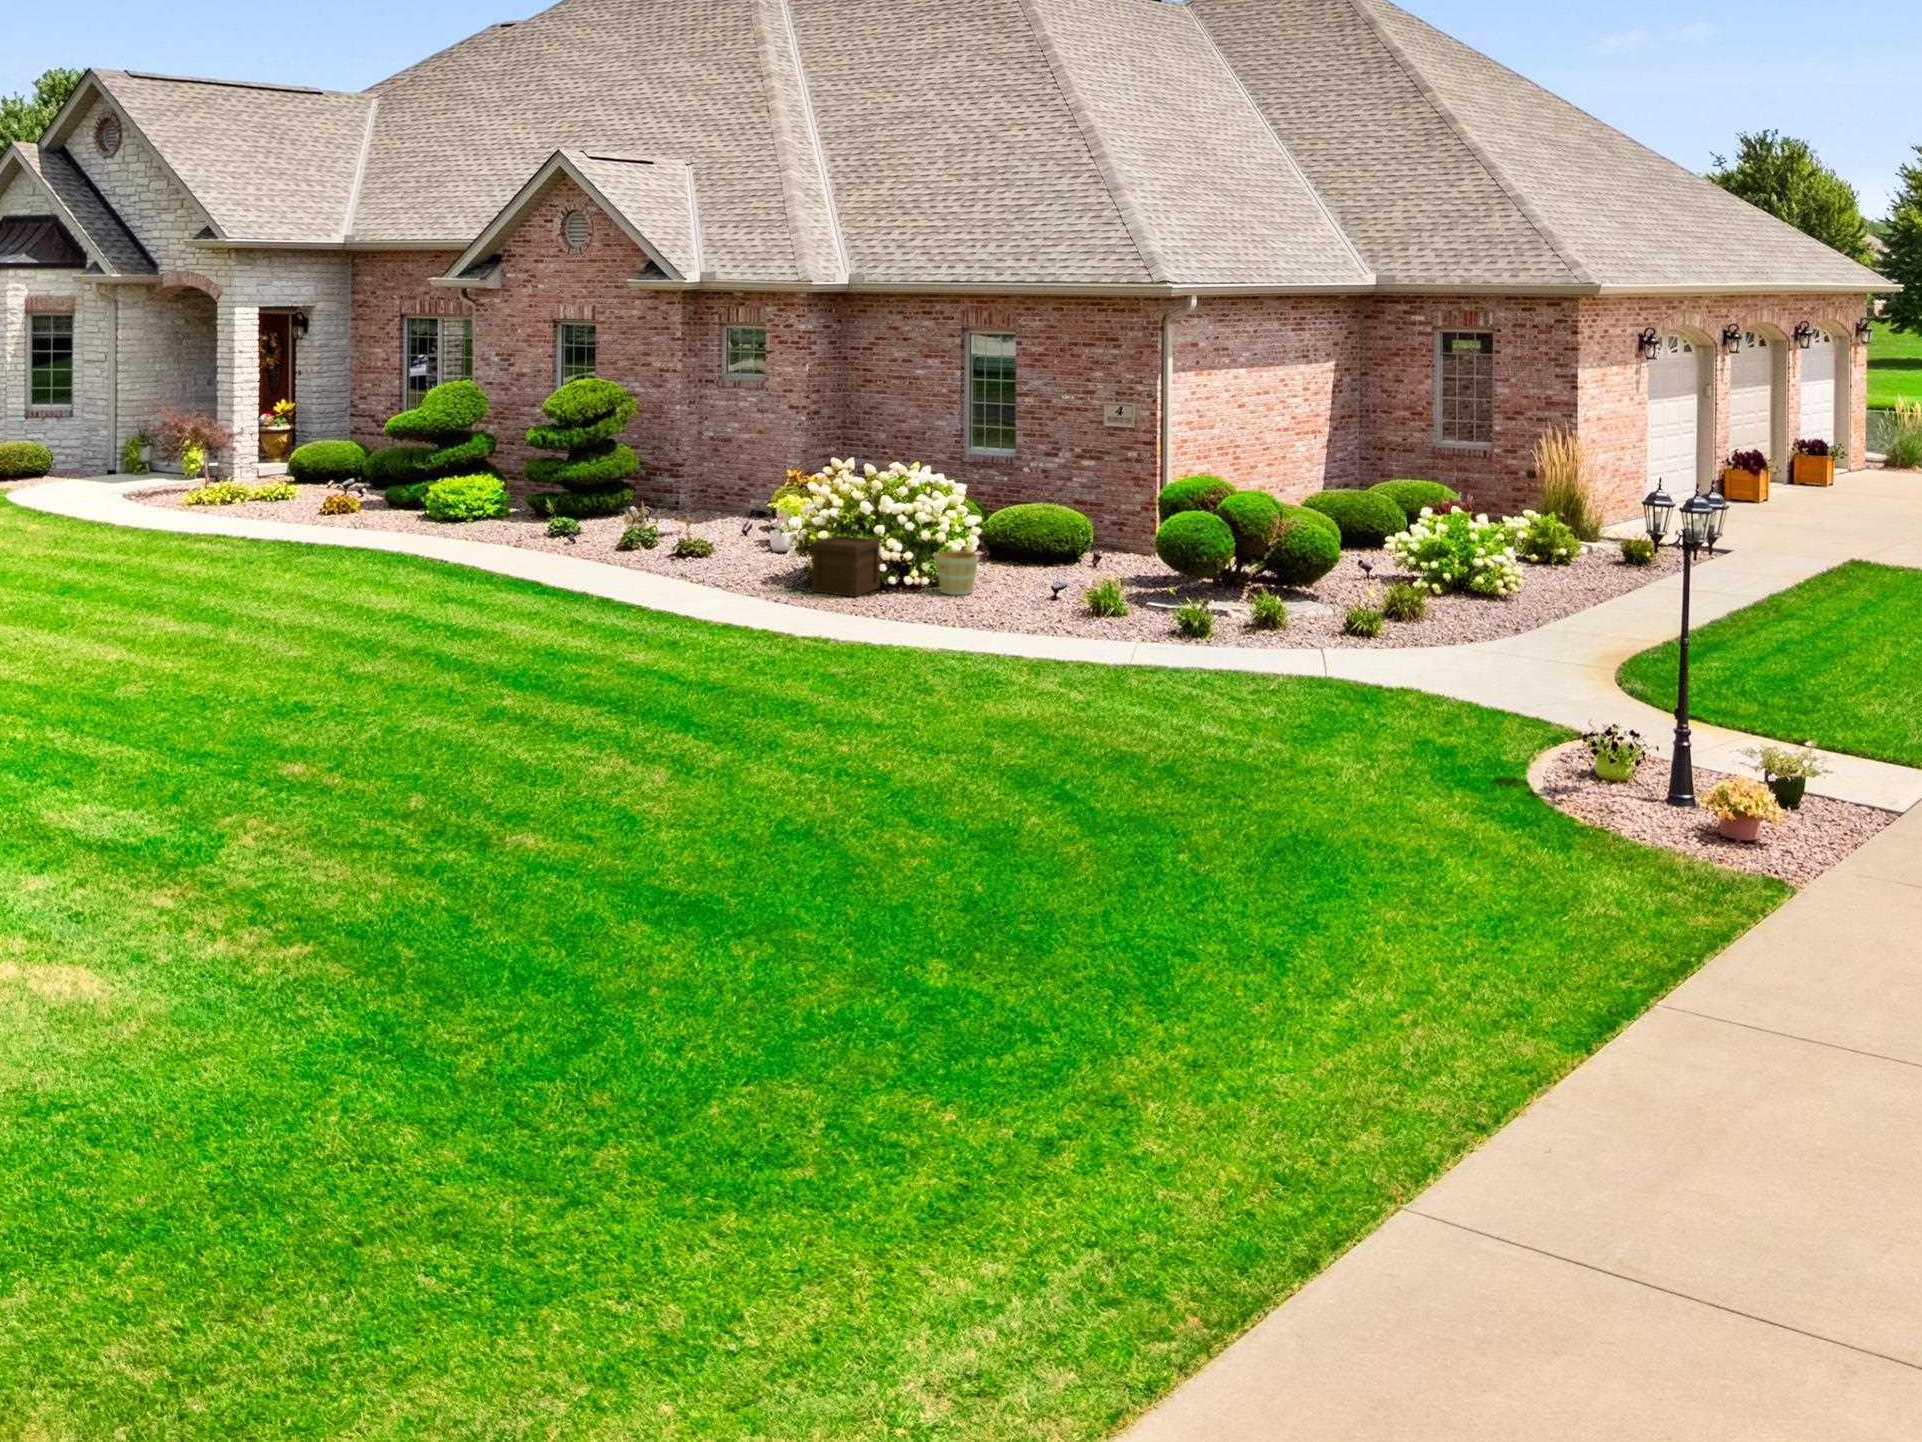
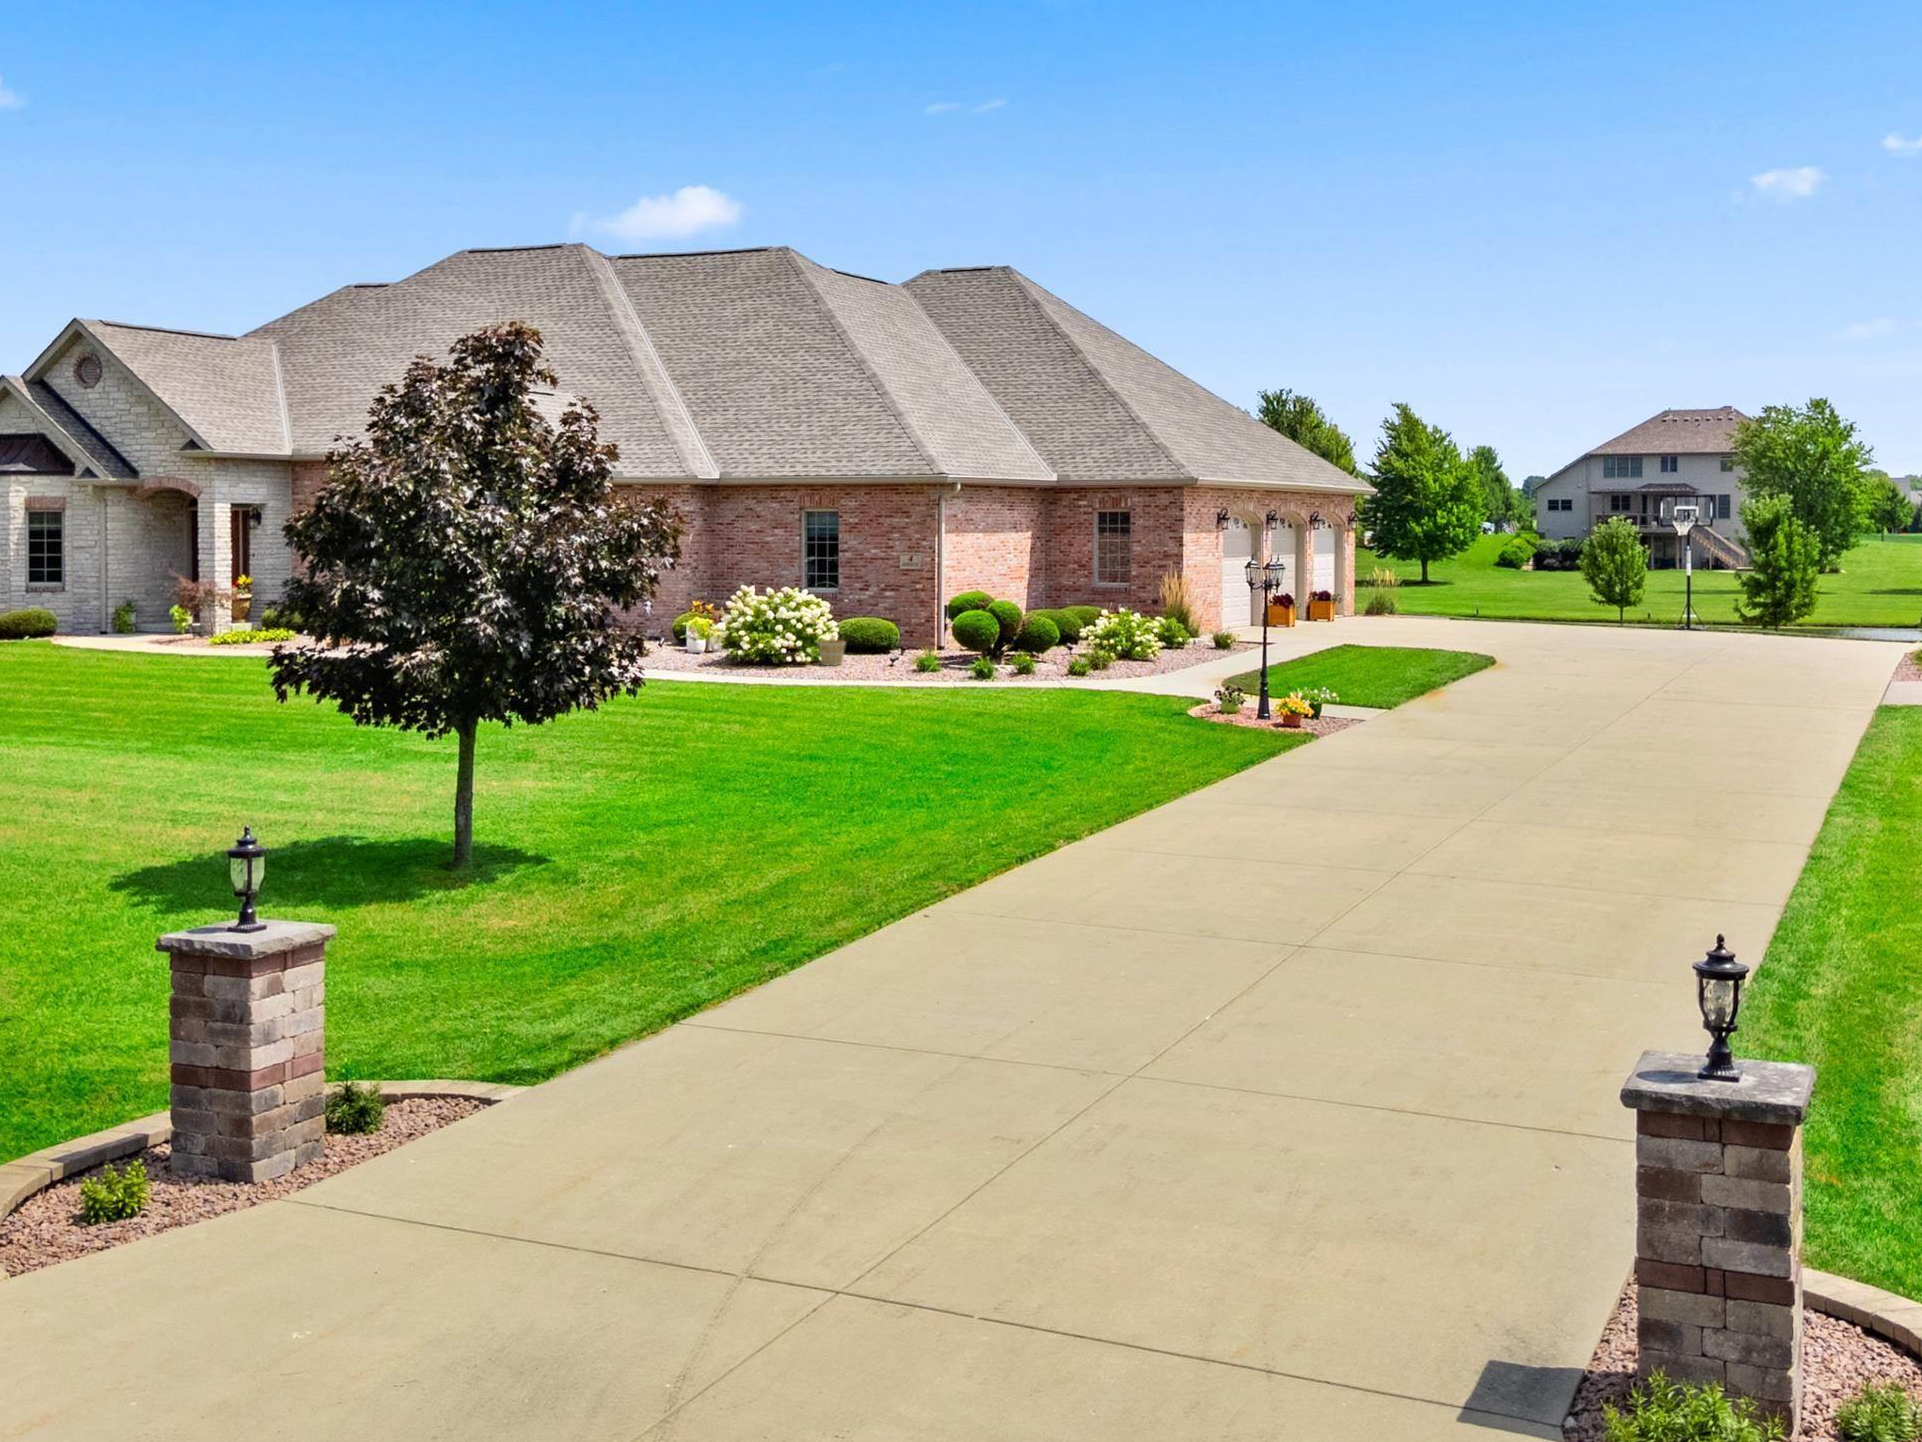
wooden crate: present [812,535,881,597] -> none [743,632,784,668]

